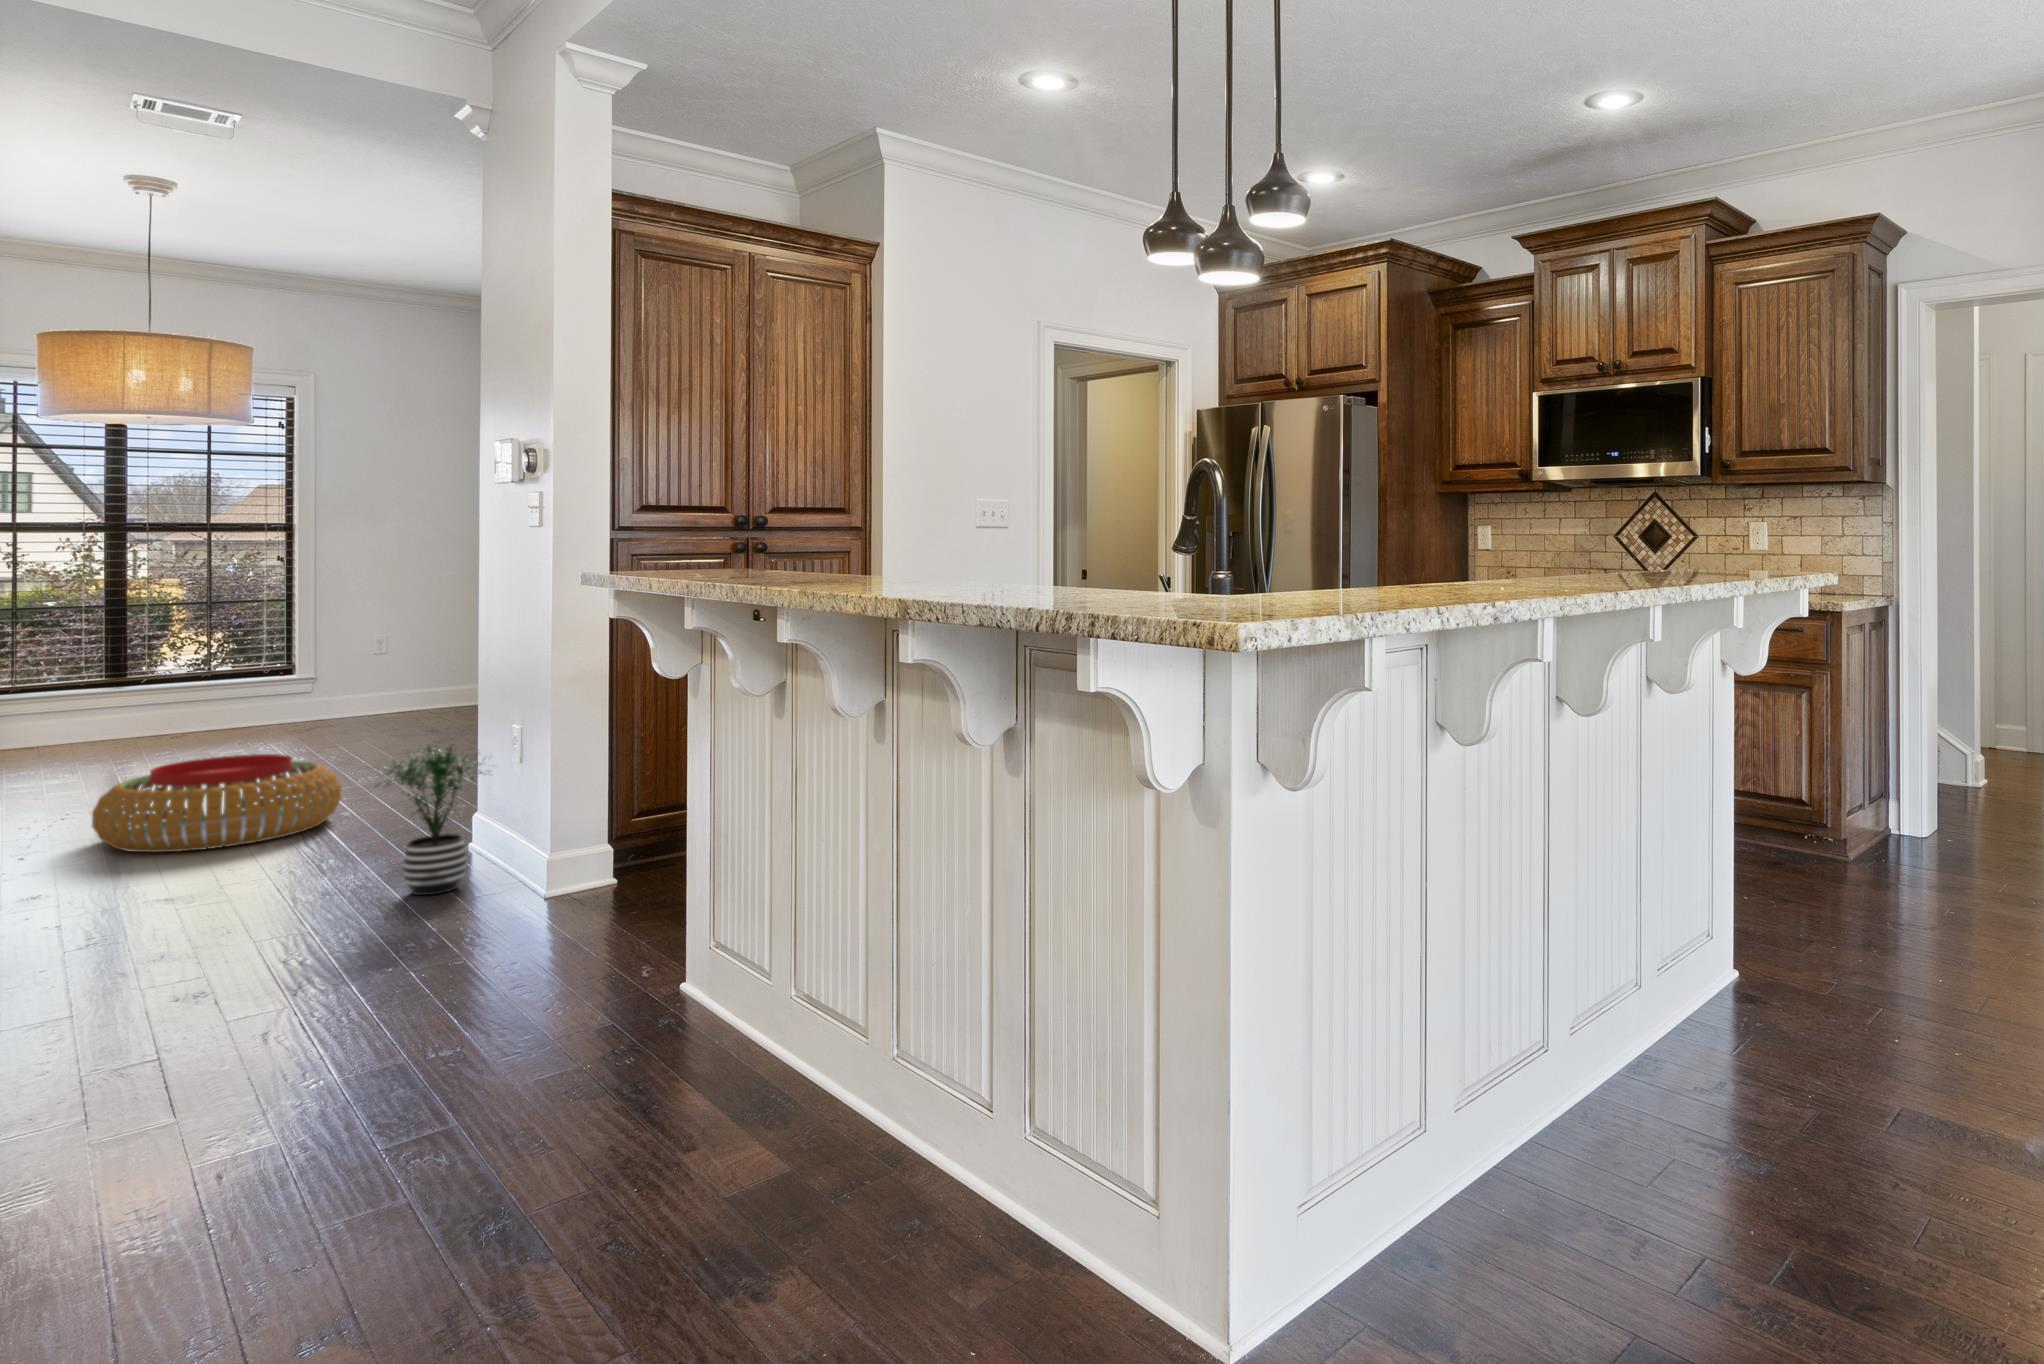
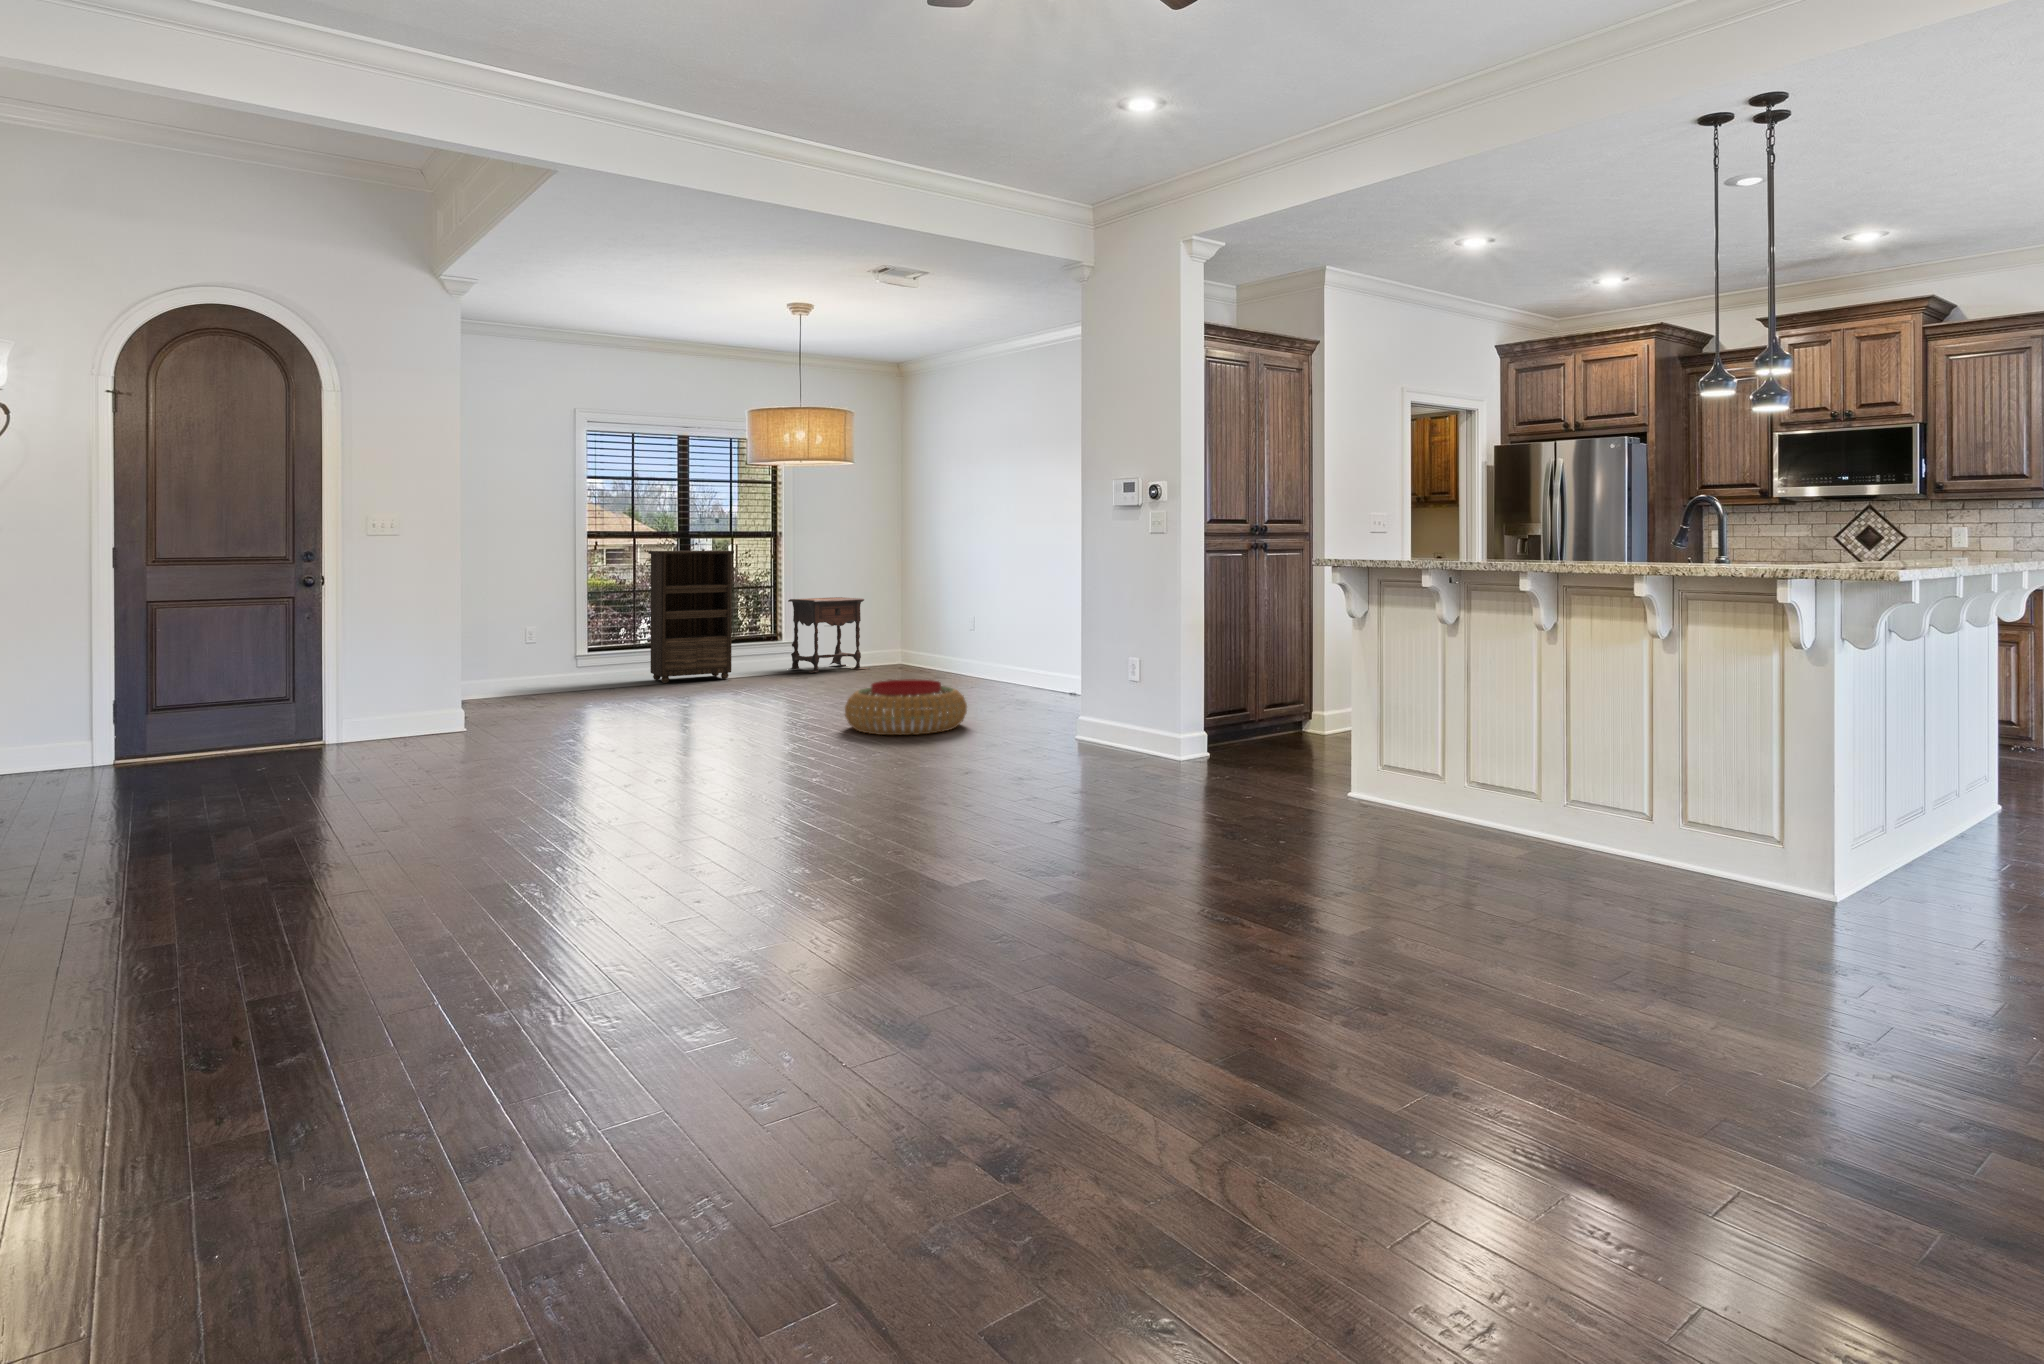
bookshelf: none [31,553,178,748] -> present [648,551,734,683]
side table: none [303,616,434,724] -> present [788,597,868,673]
potted plant: present [375,744,487,895] -> none [1074,666,1138,757]

